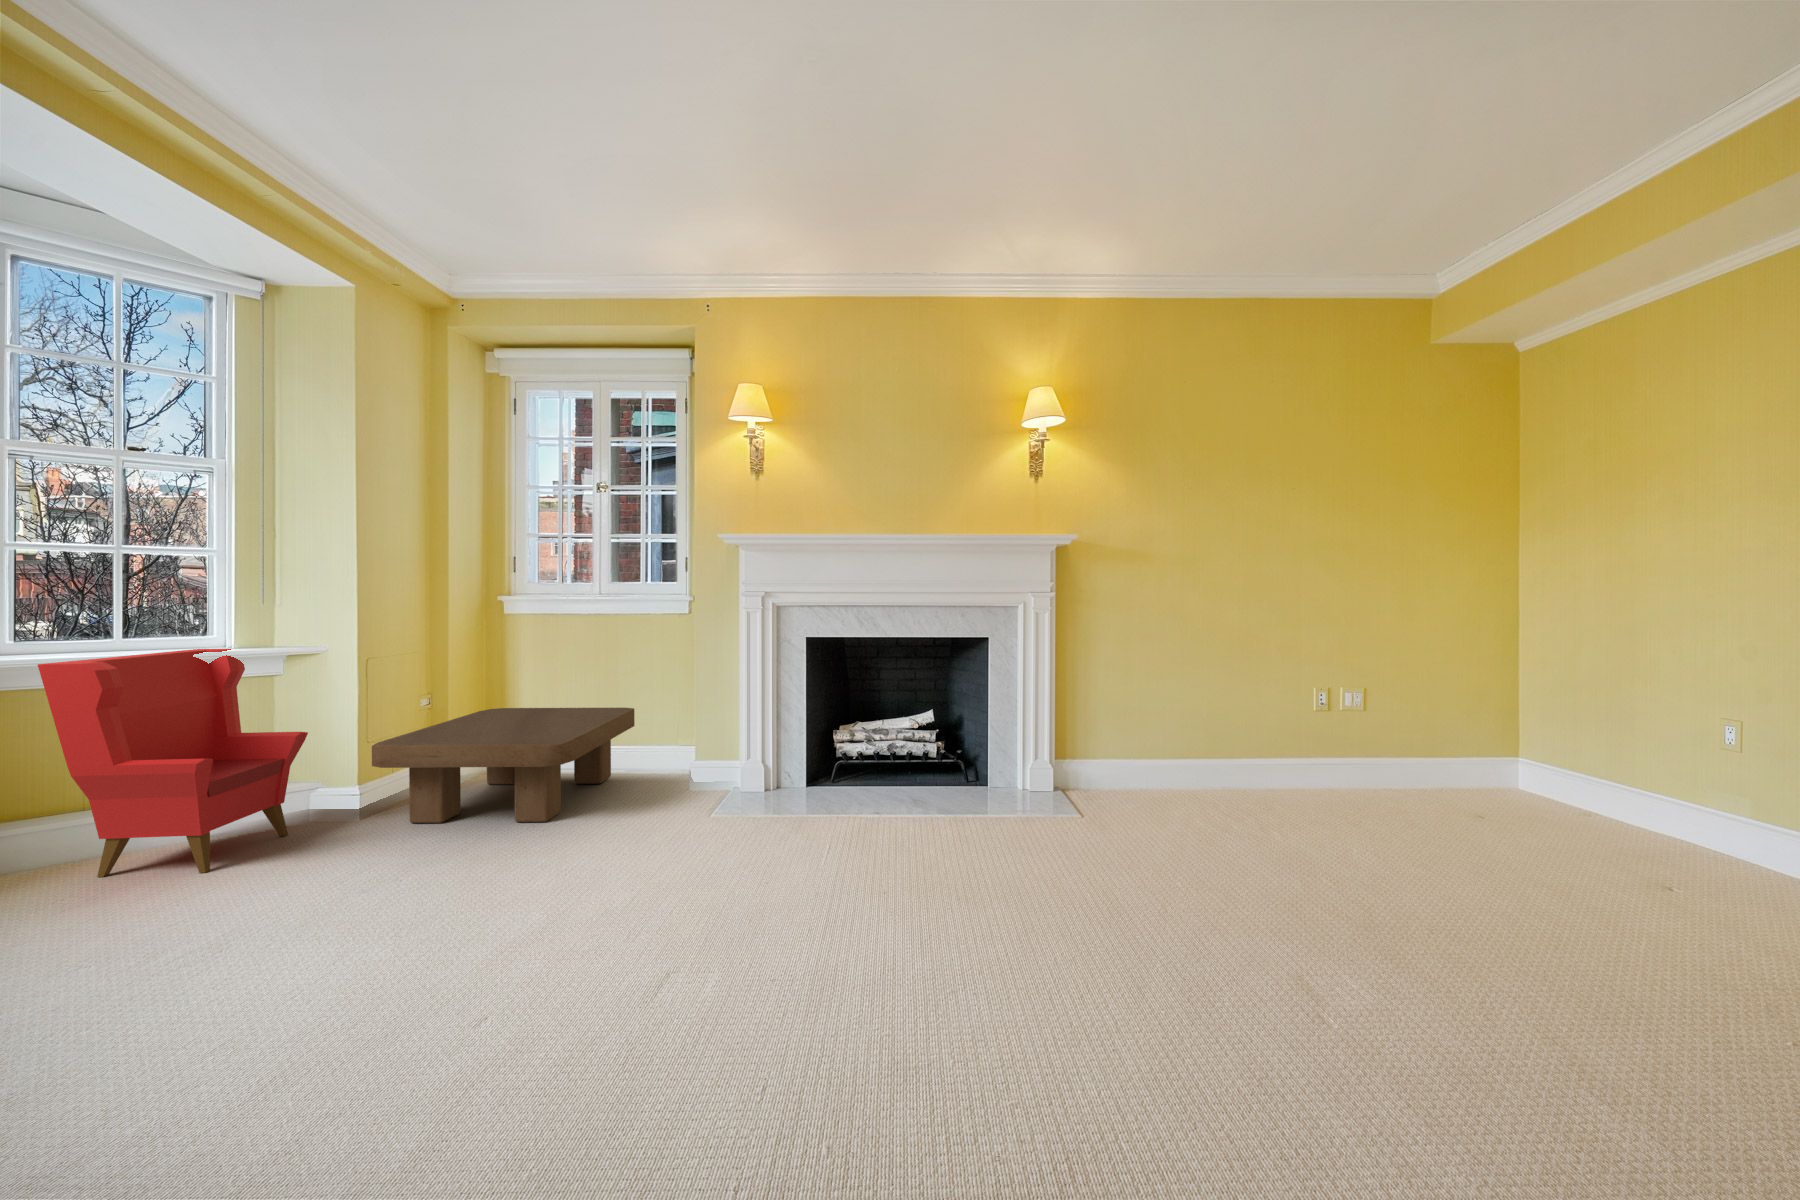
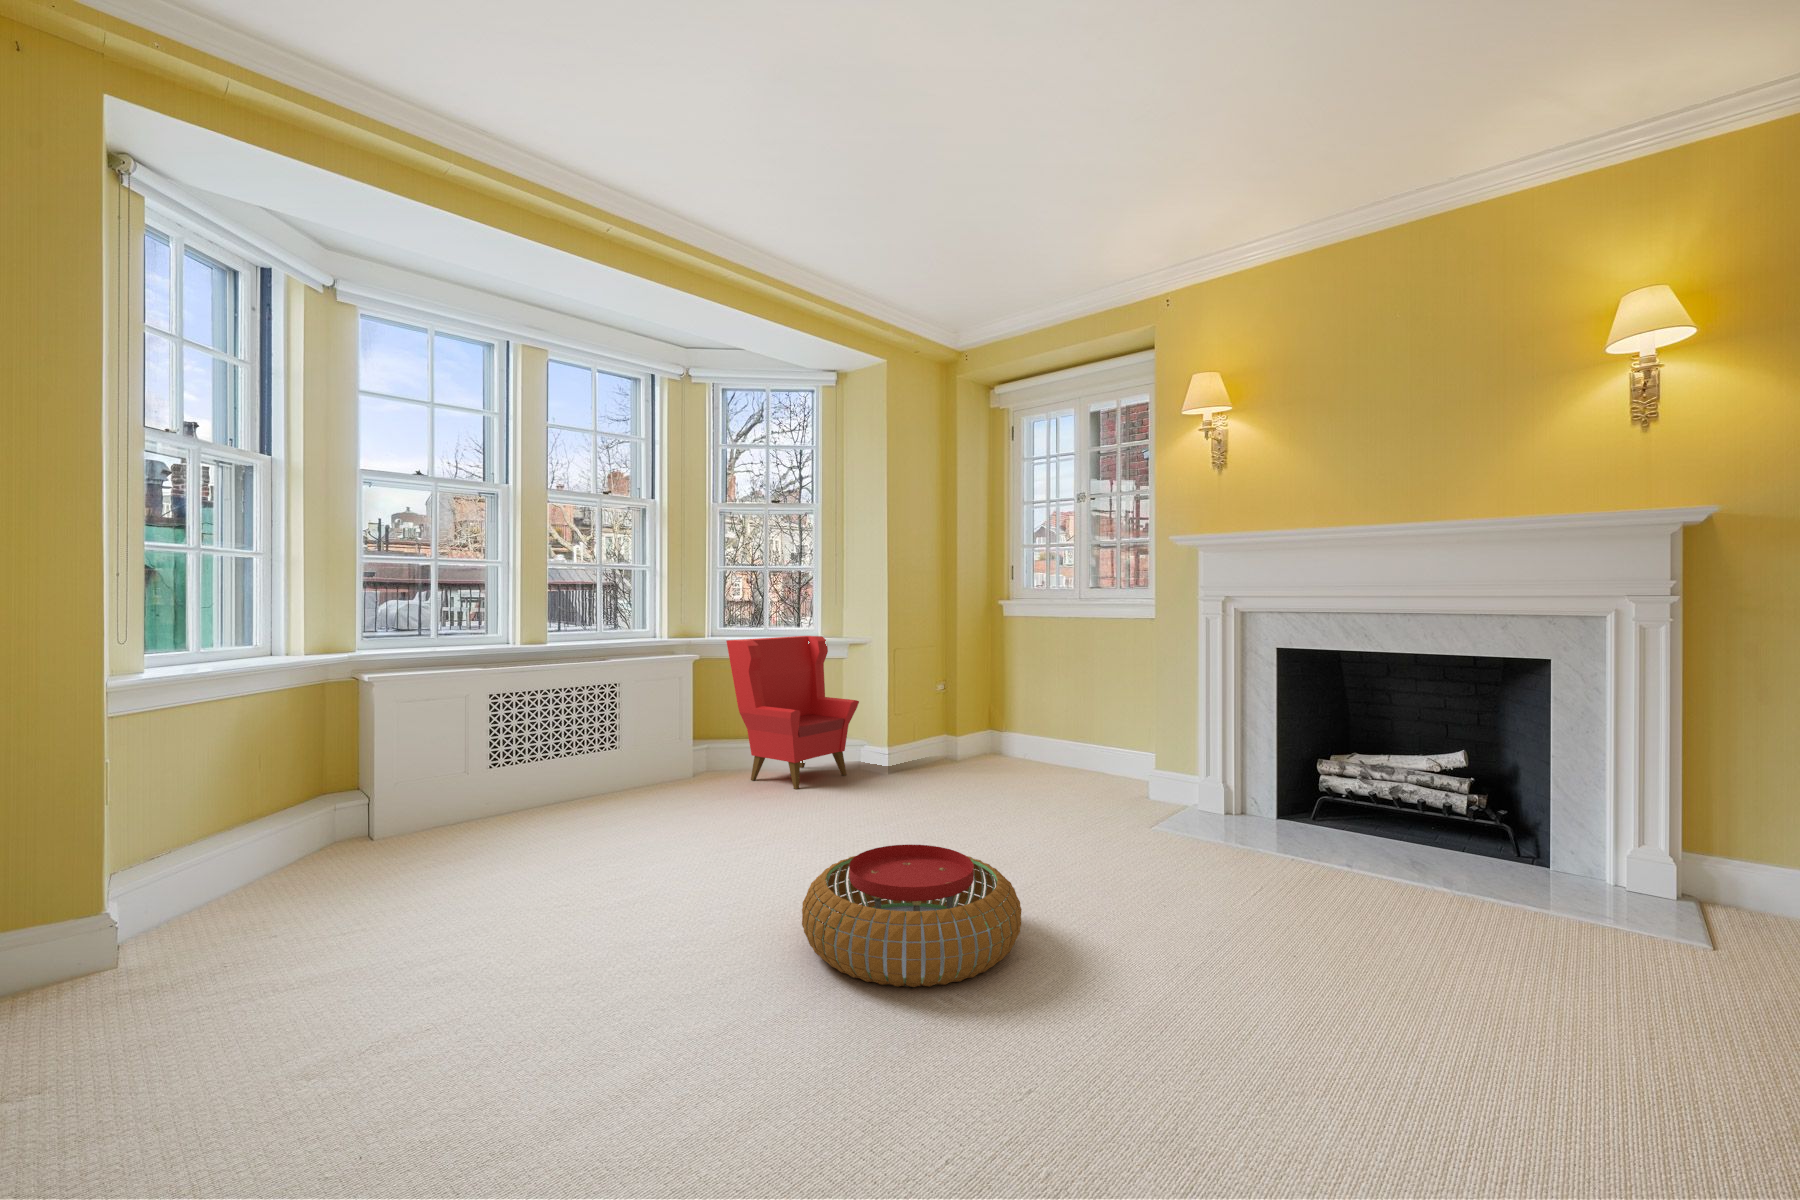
coffee table: present [372,708,635,823] -> none [893,699,1107,801]
pouf: none [360,902,679,1123] -> present [802,845,1022,987]

